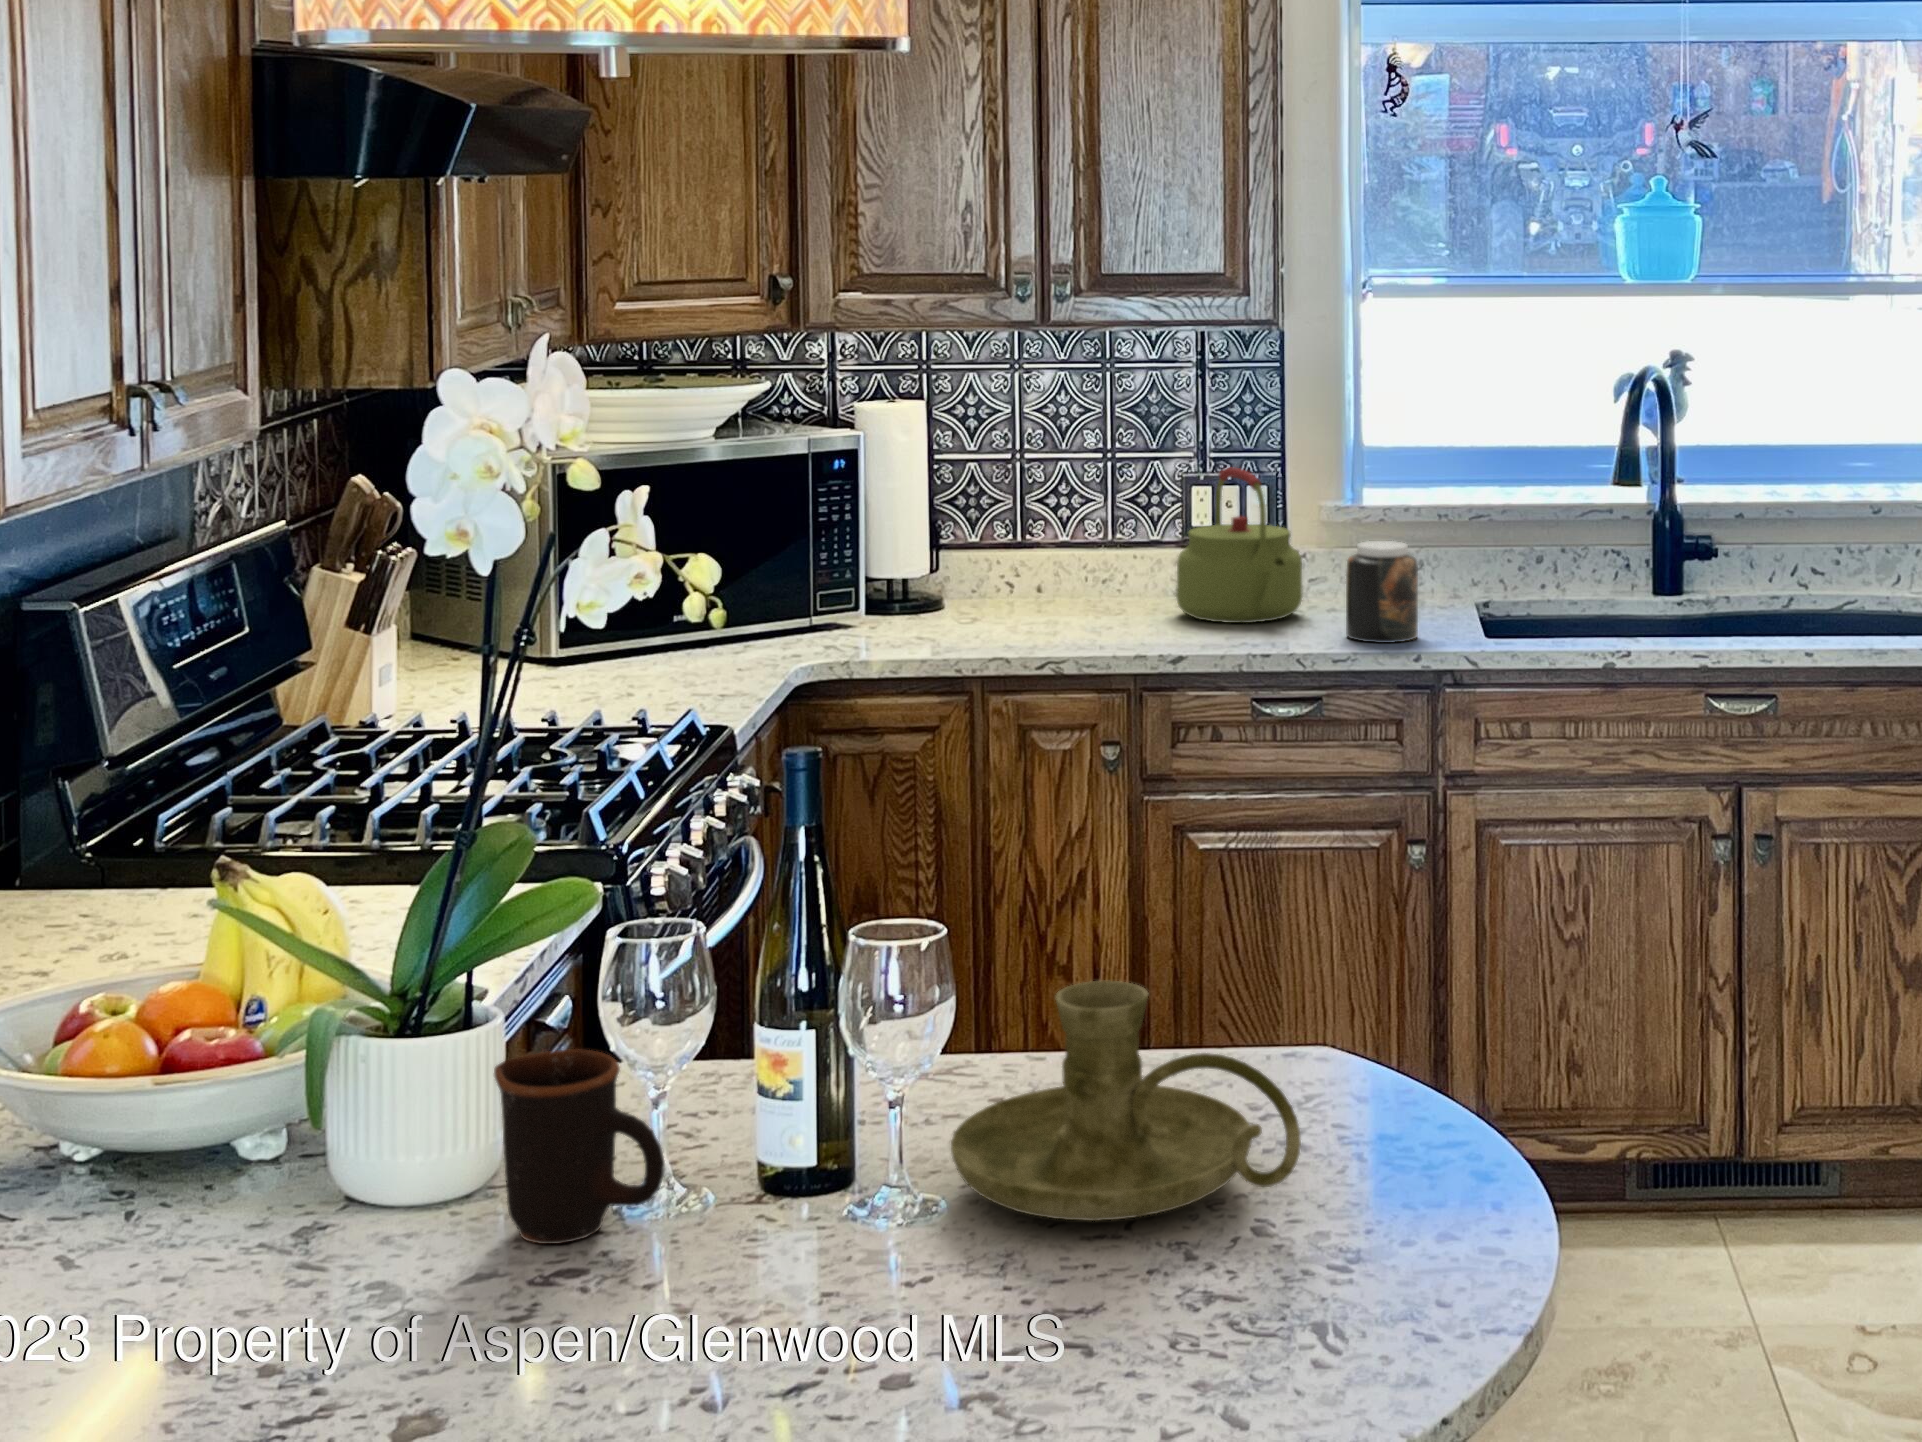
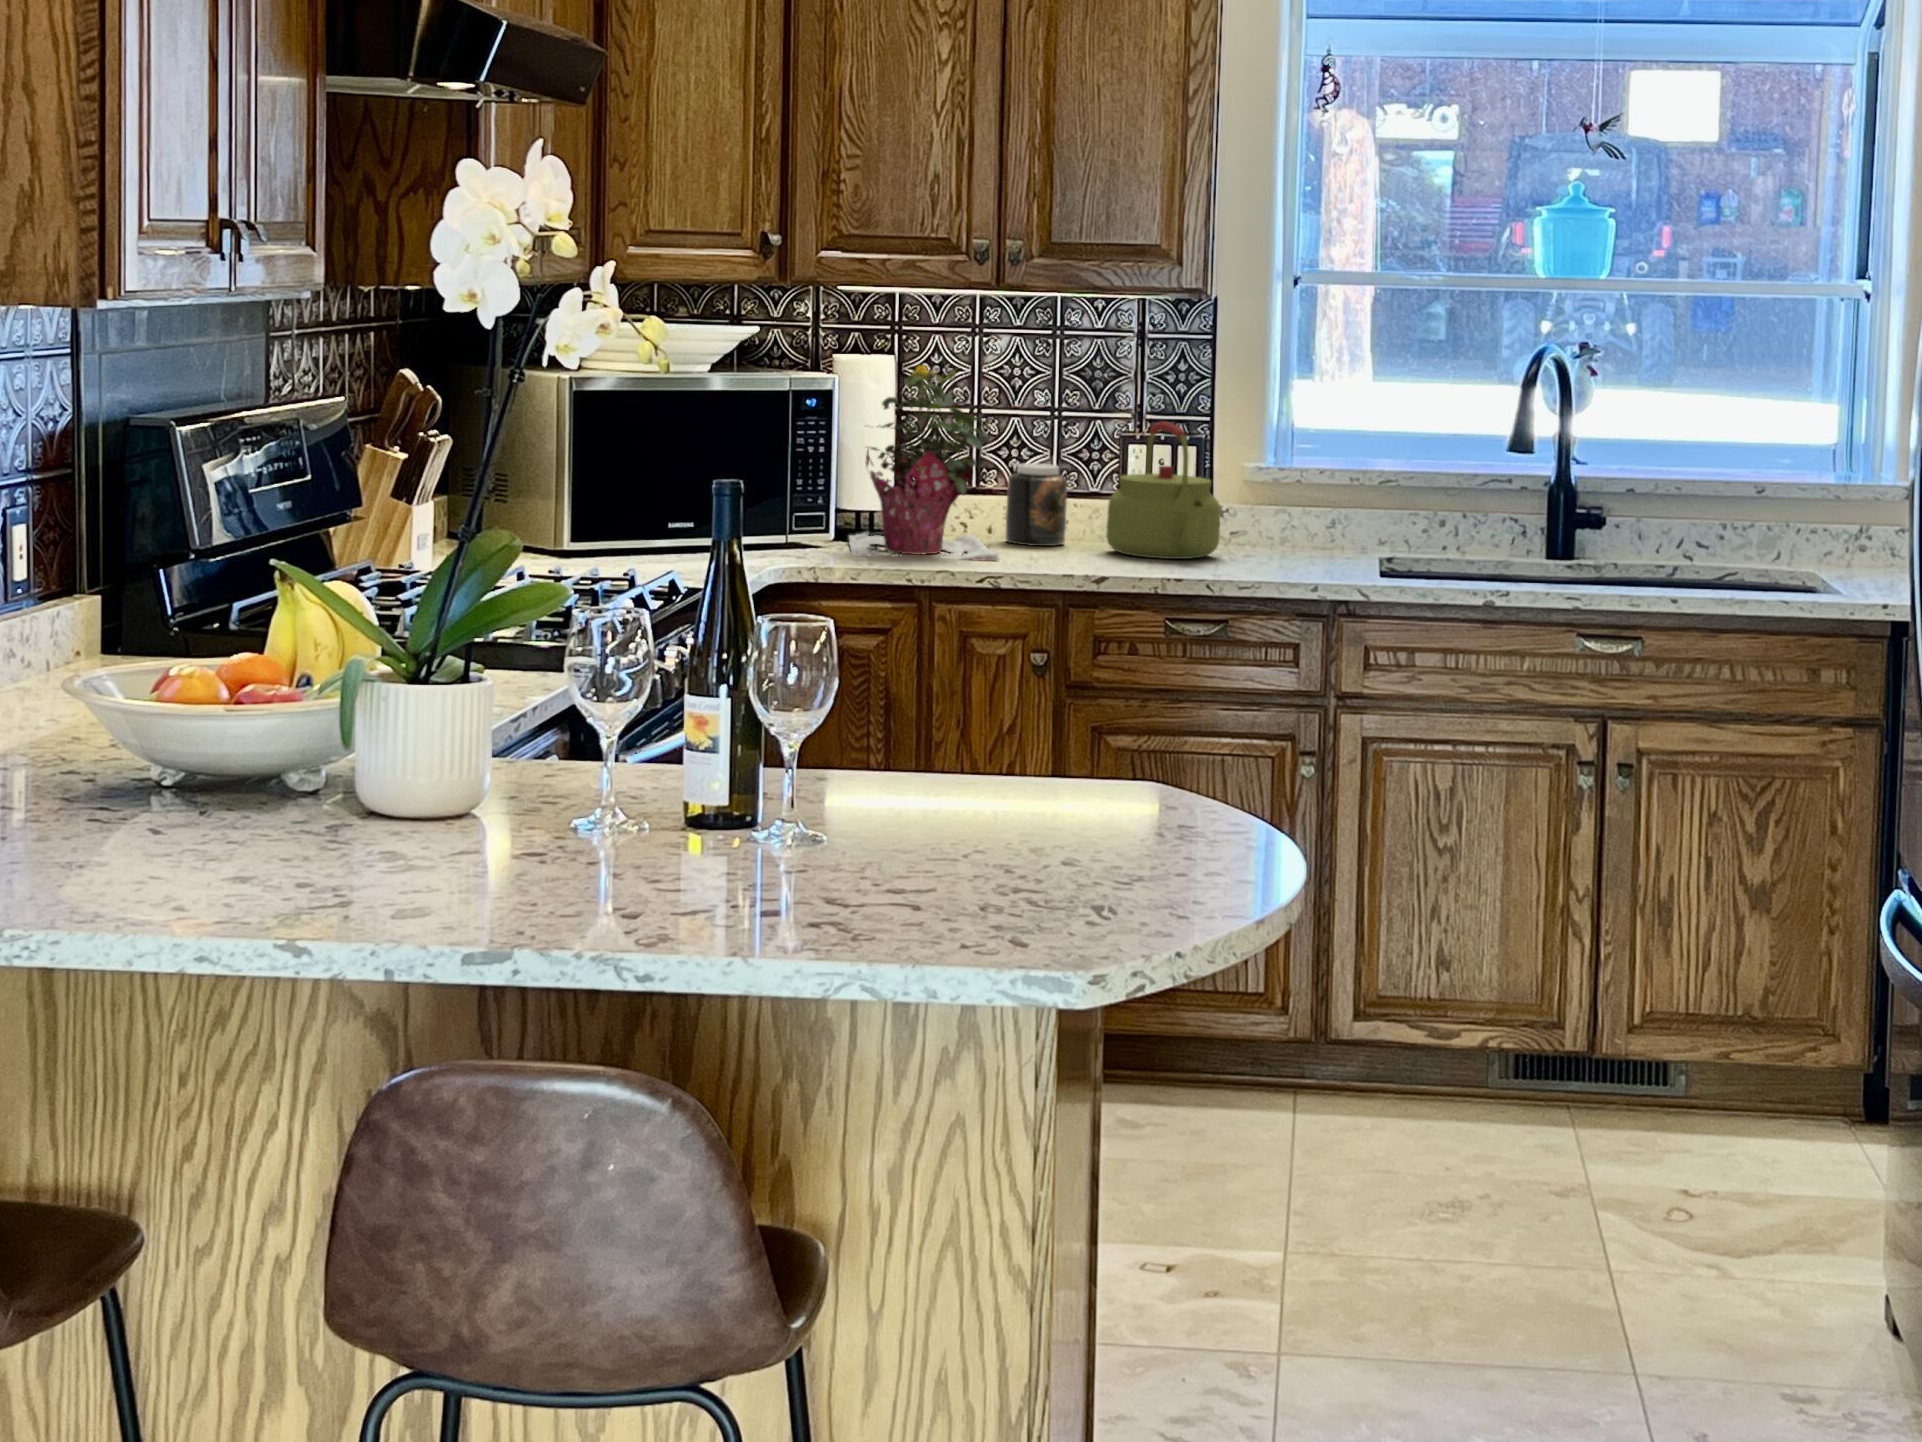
potted plant: none [884,415,1063,651] -> present [849,360,999,561]
jar: present [1346,541,1418,643] -> present [1006,463,1067,546]
candle holder: present [951,981,1301,1221] -> none [832,698,1112,876]
mug: present [494,1049,665,1244] -> none [478,716,605,860]

